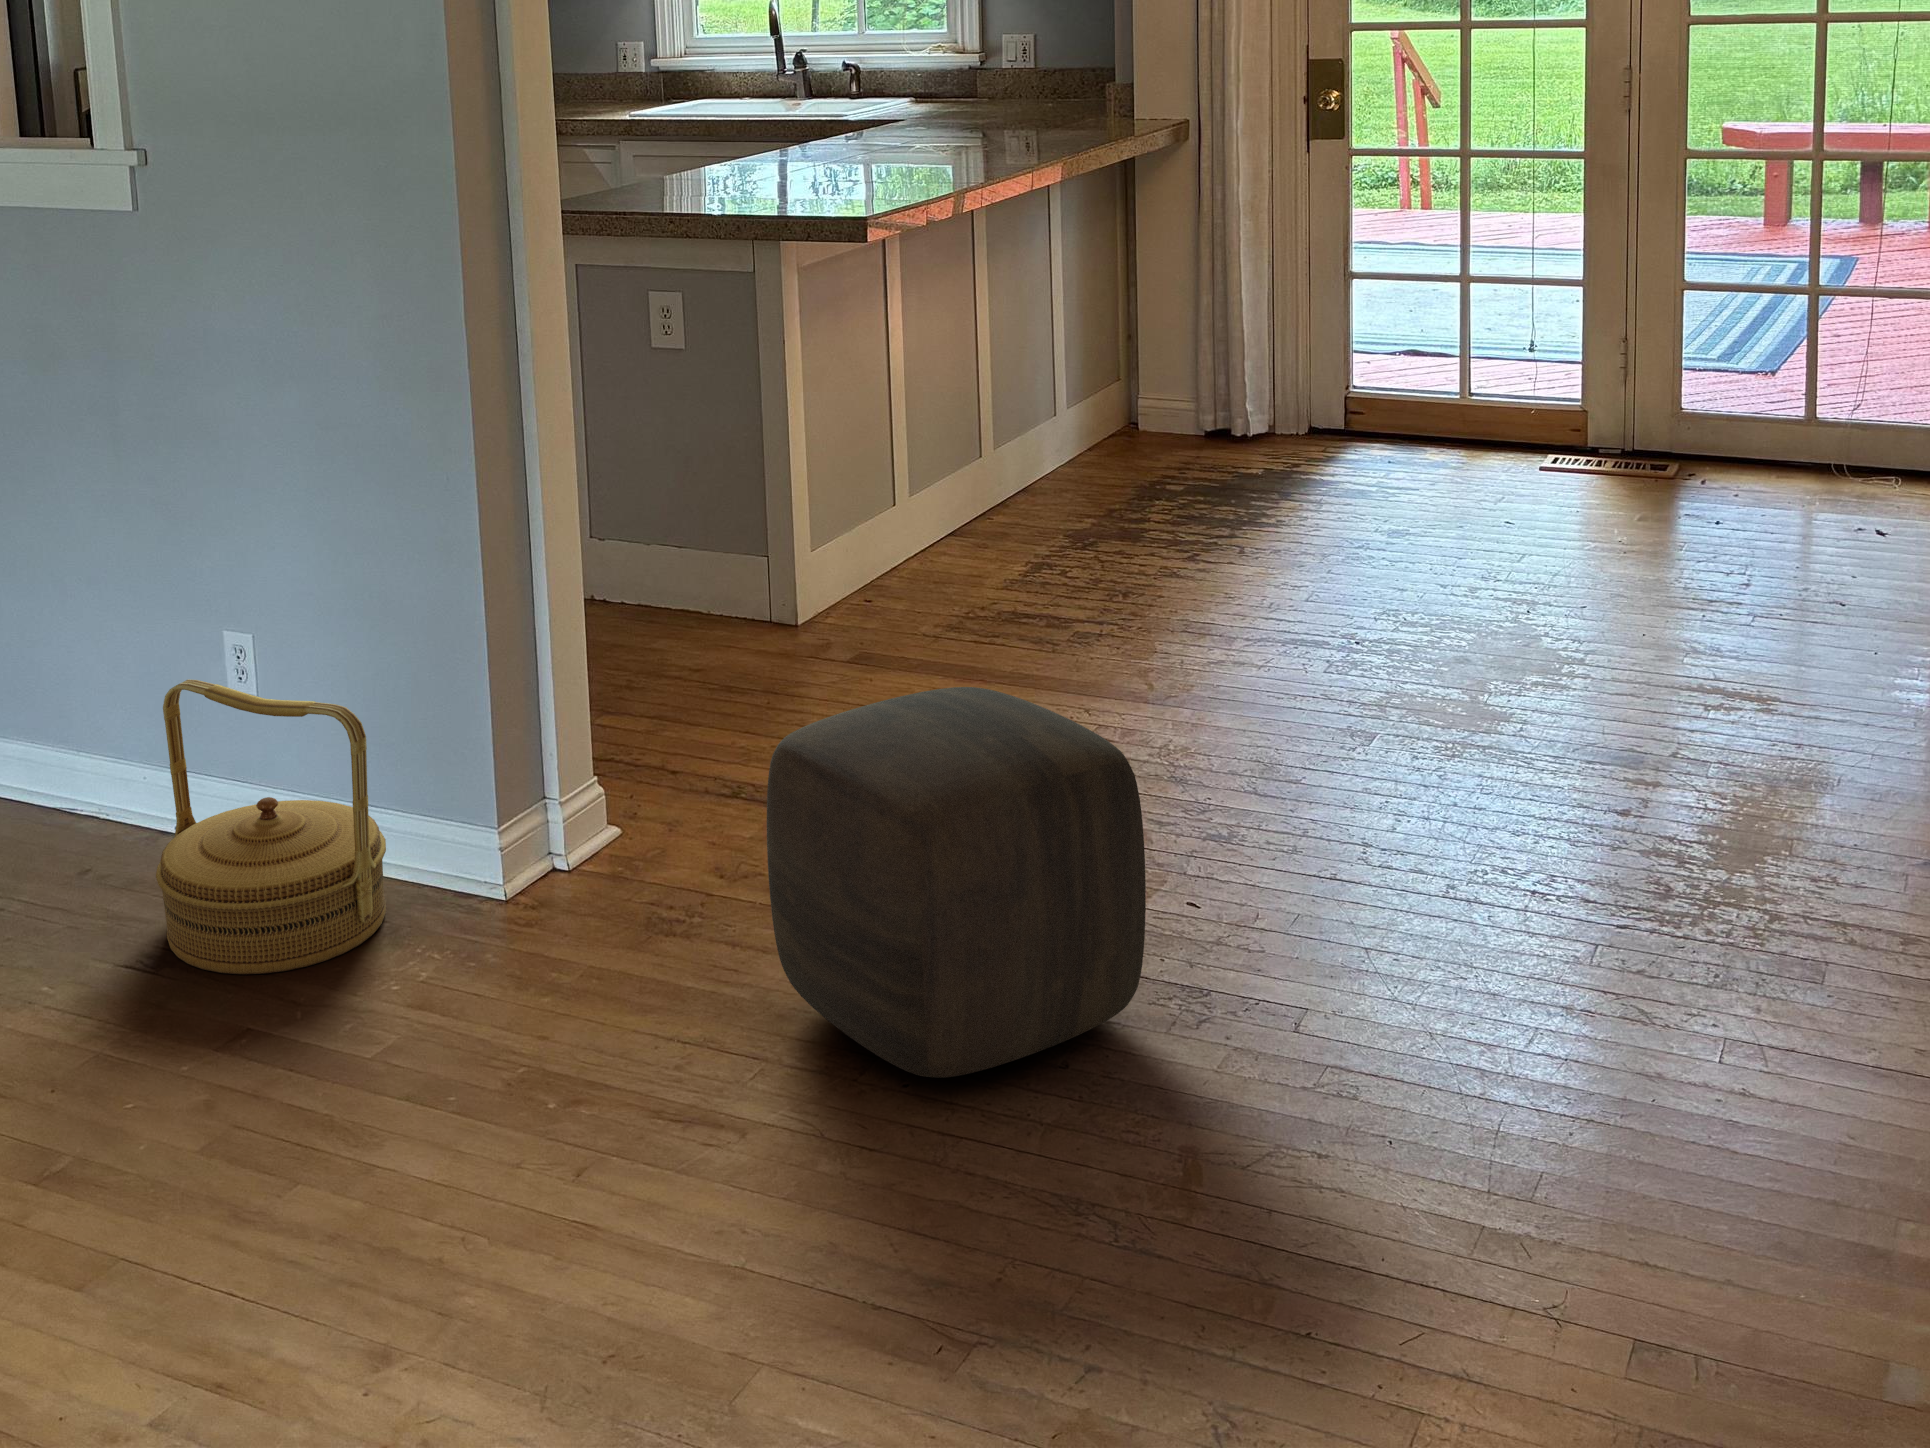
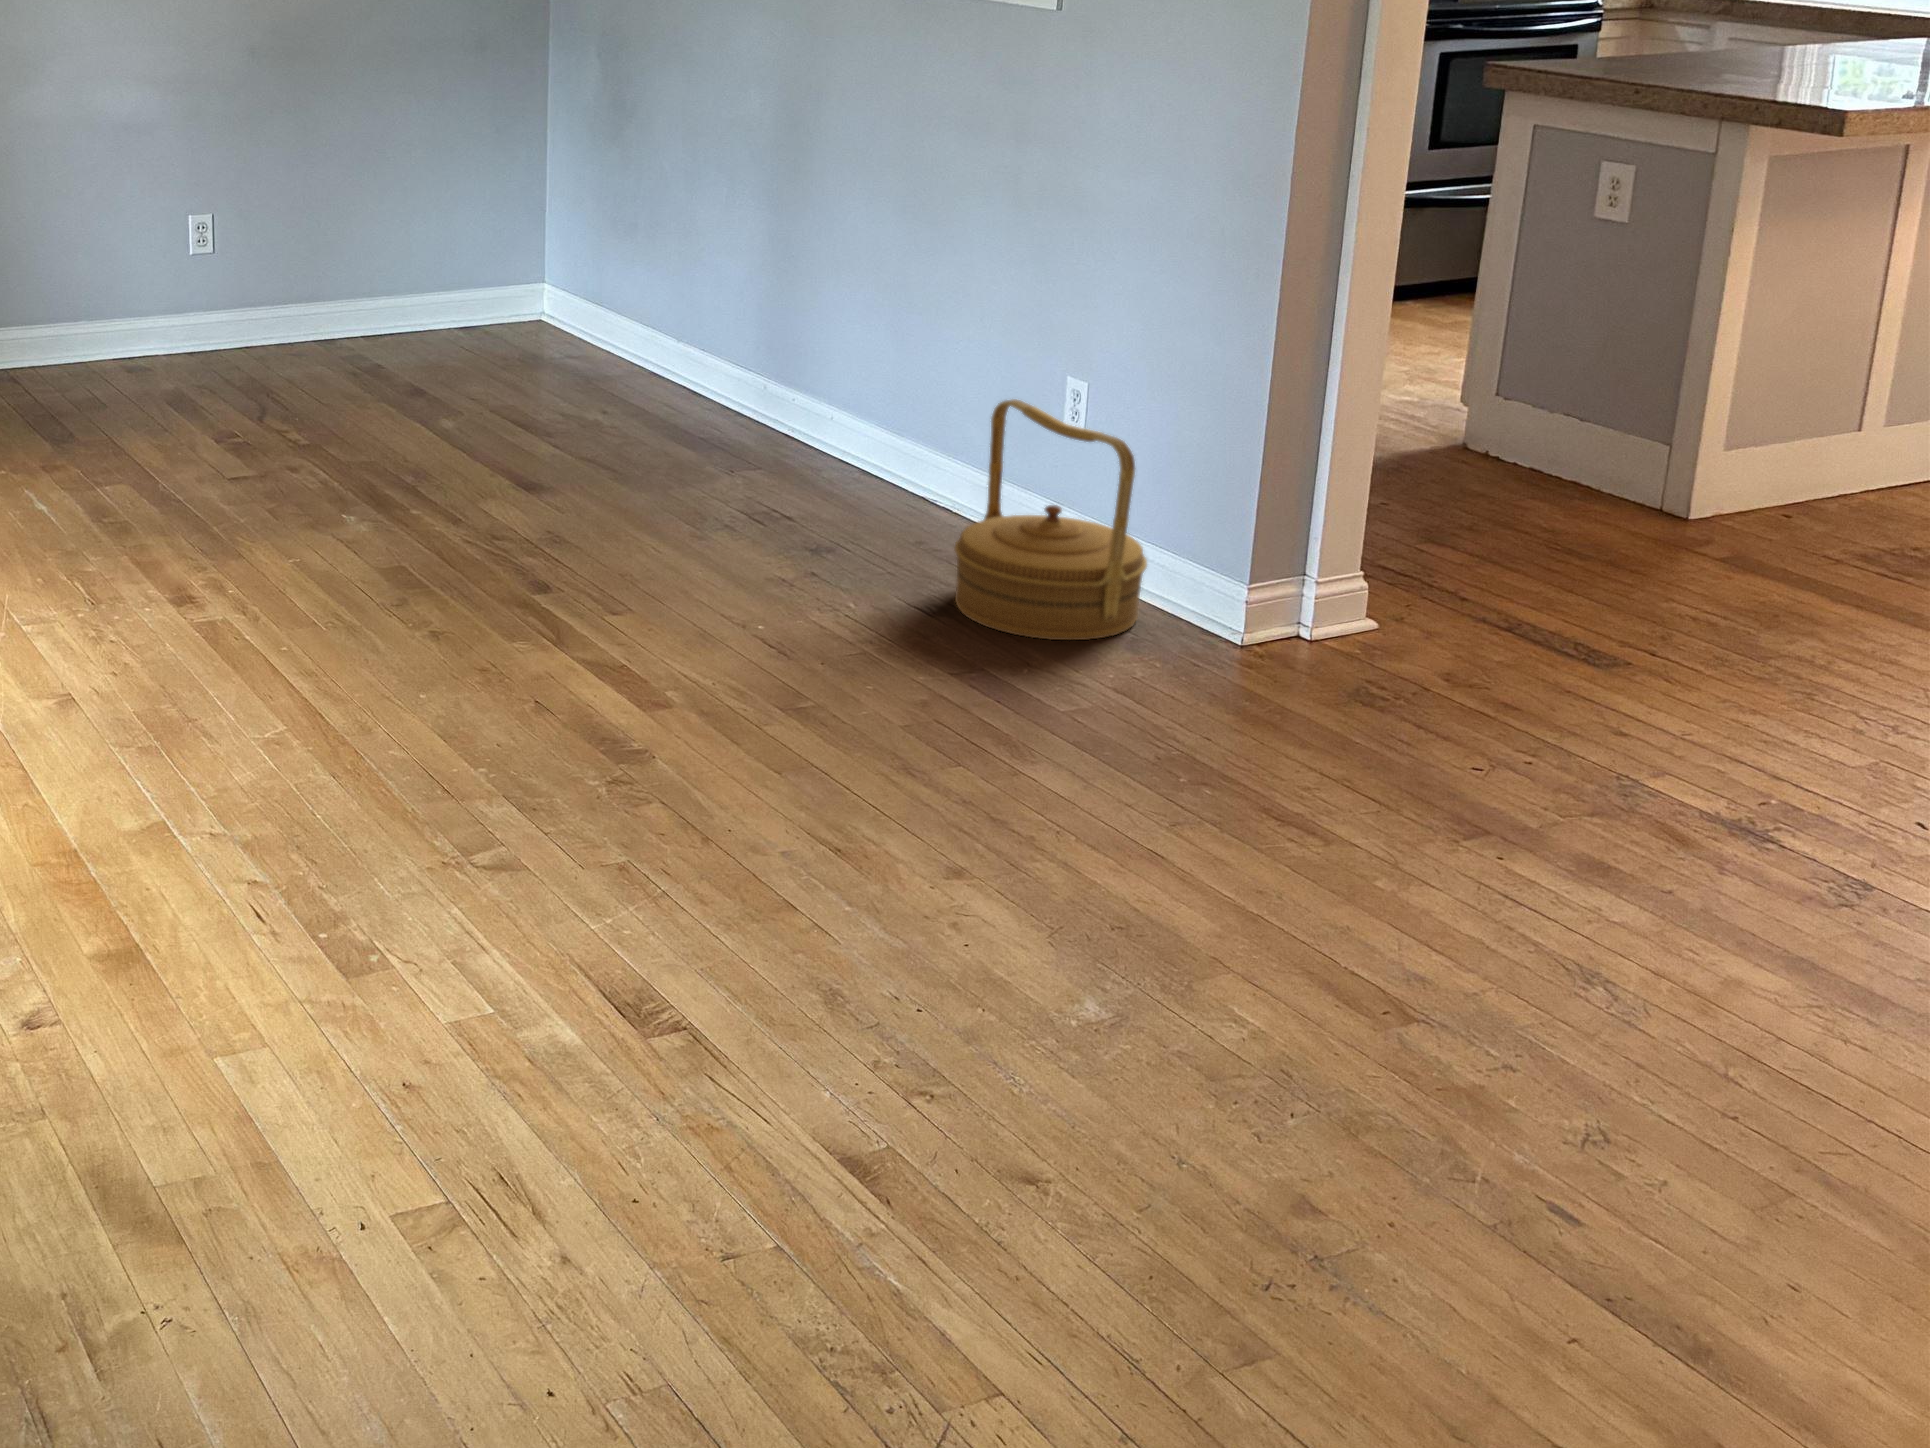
ottoman: present [767,687,1146,1078] -> none [1436,531,1816,864]

